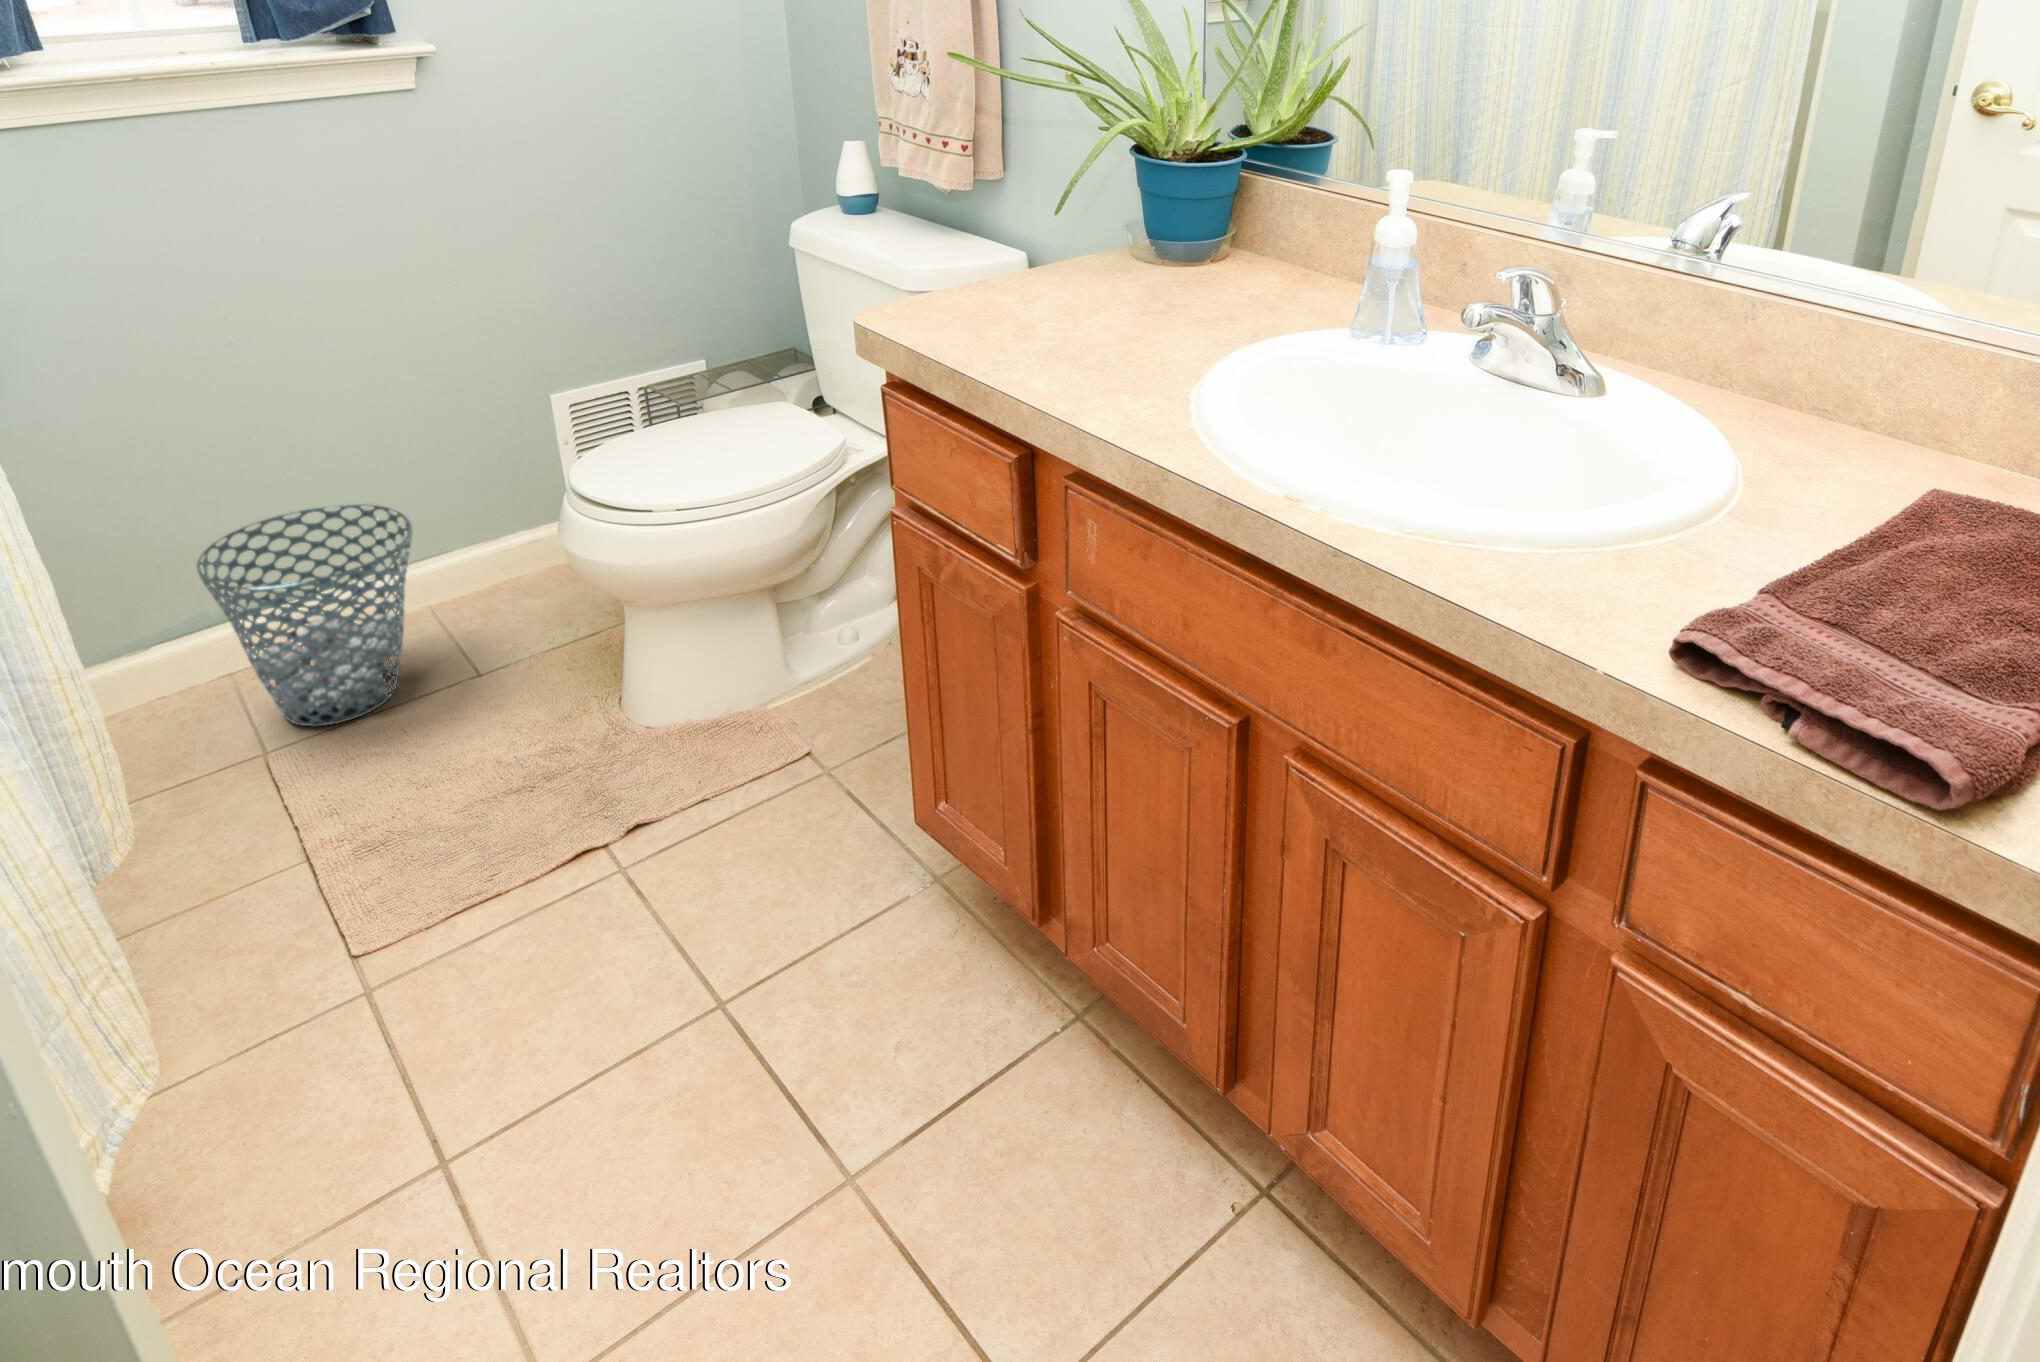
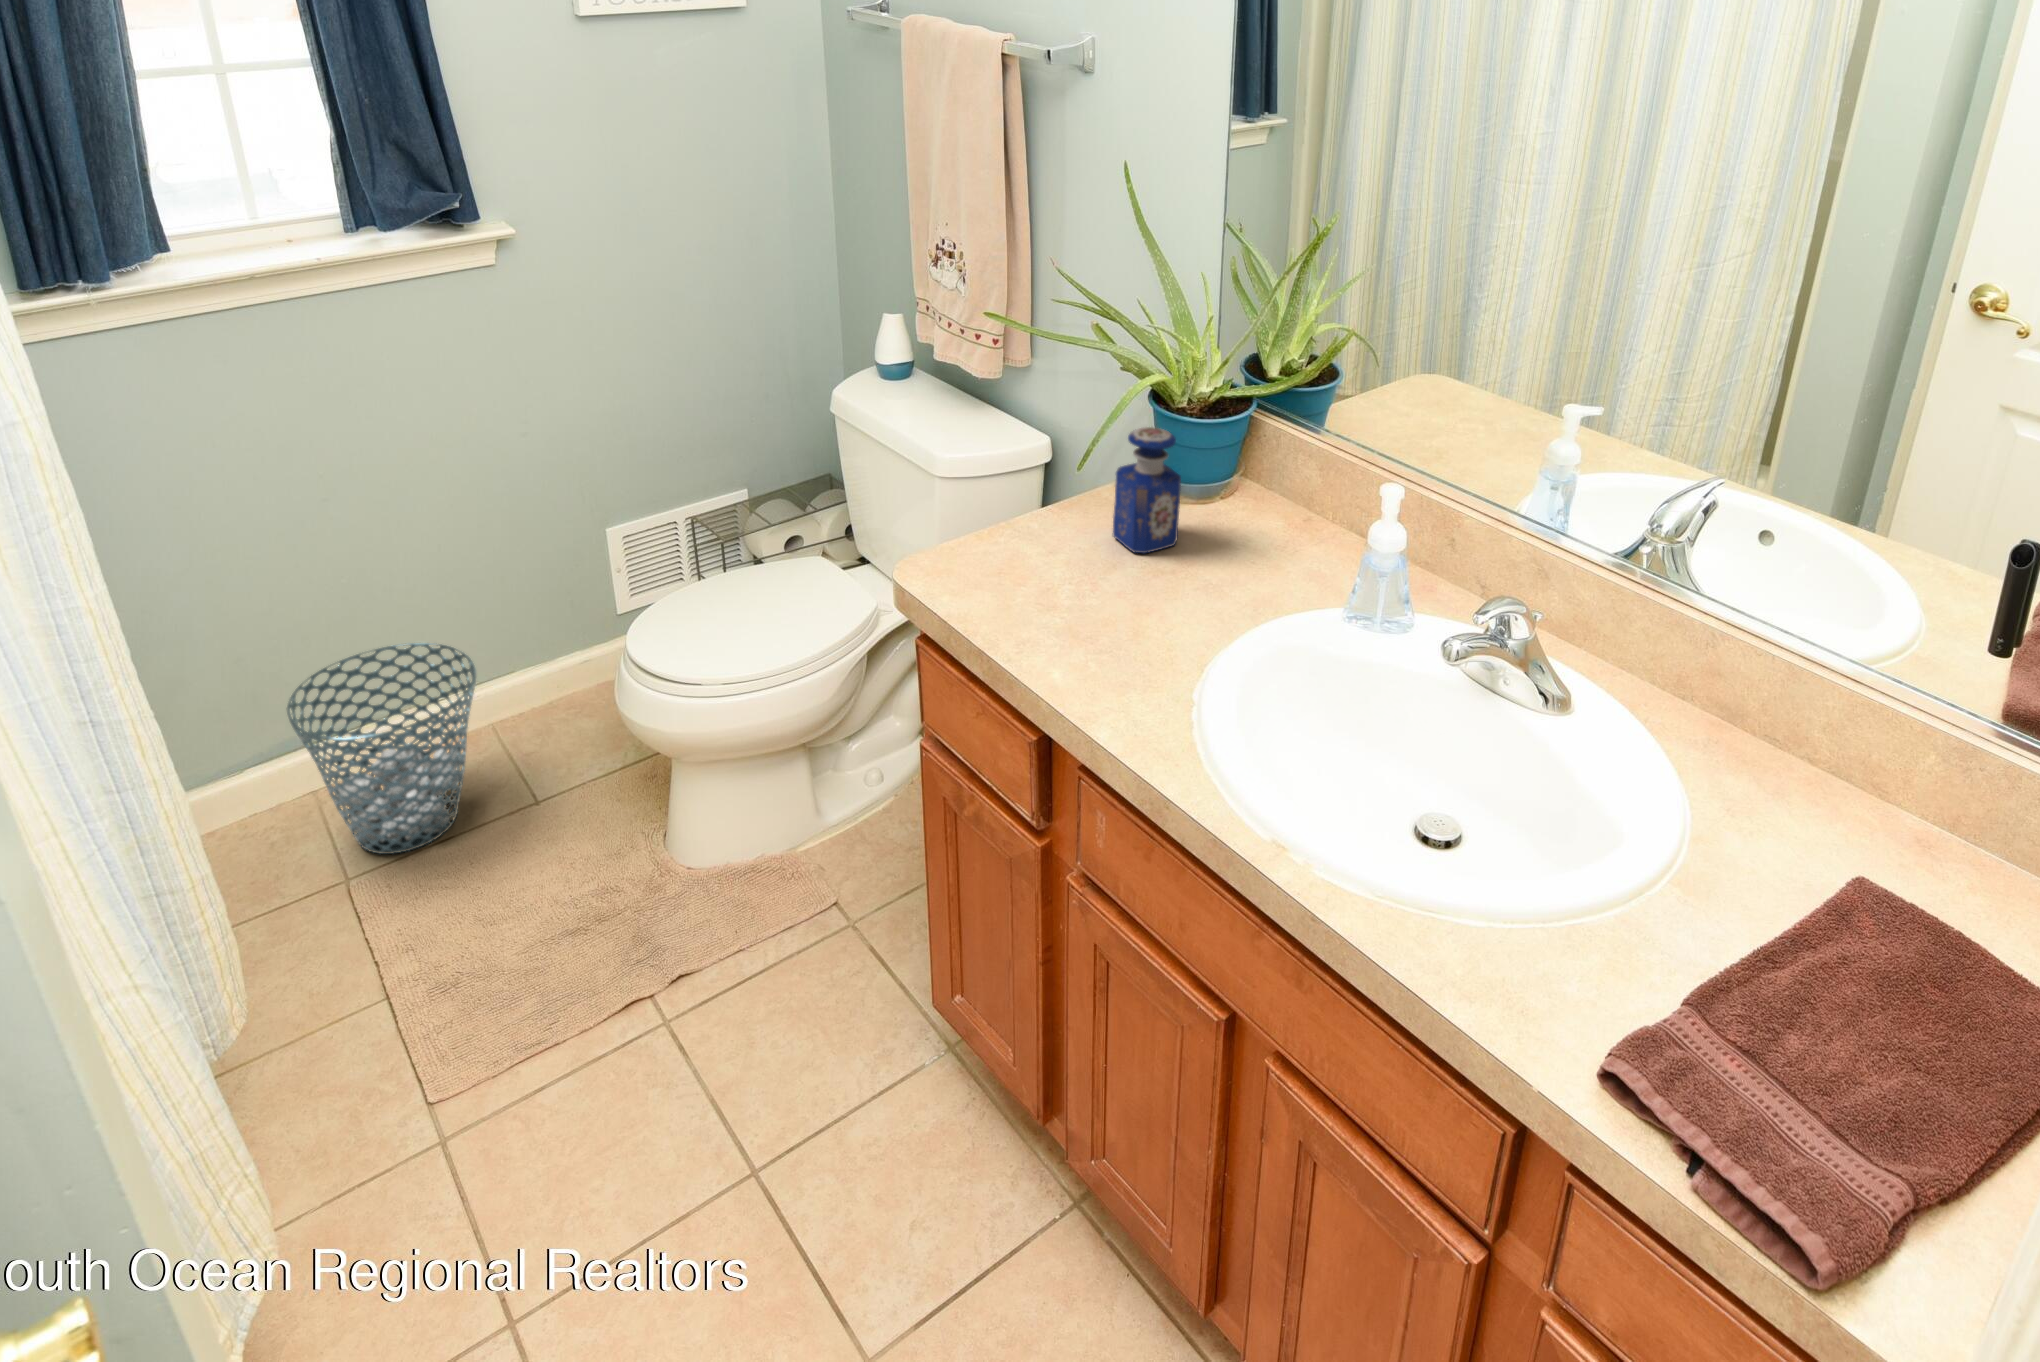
perfume bottle: none [1095,166,1167,301] -> present [1113,427,1181,553]

